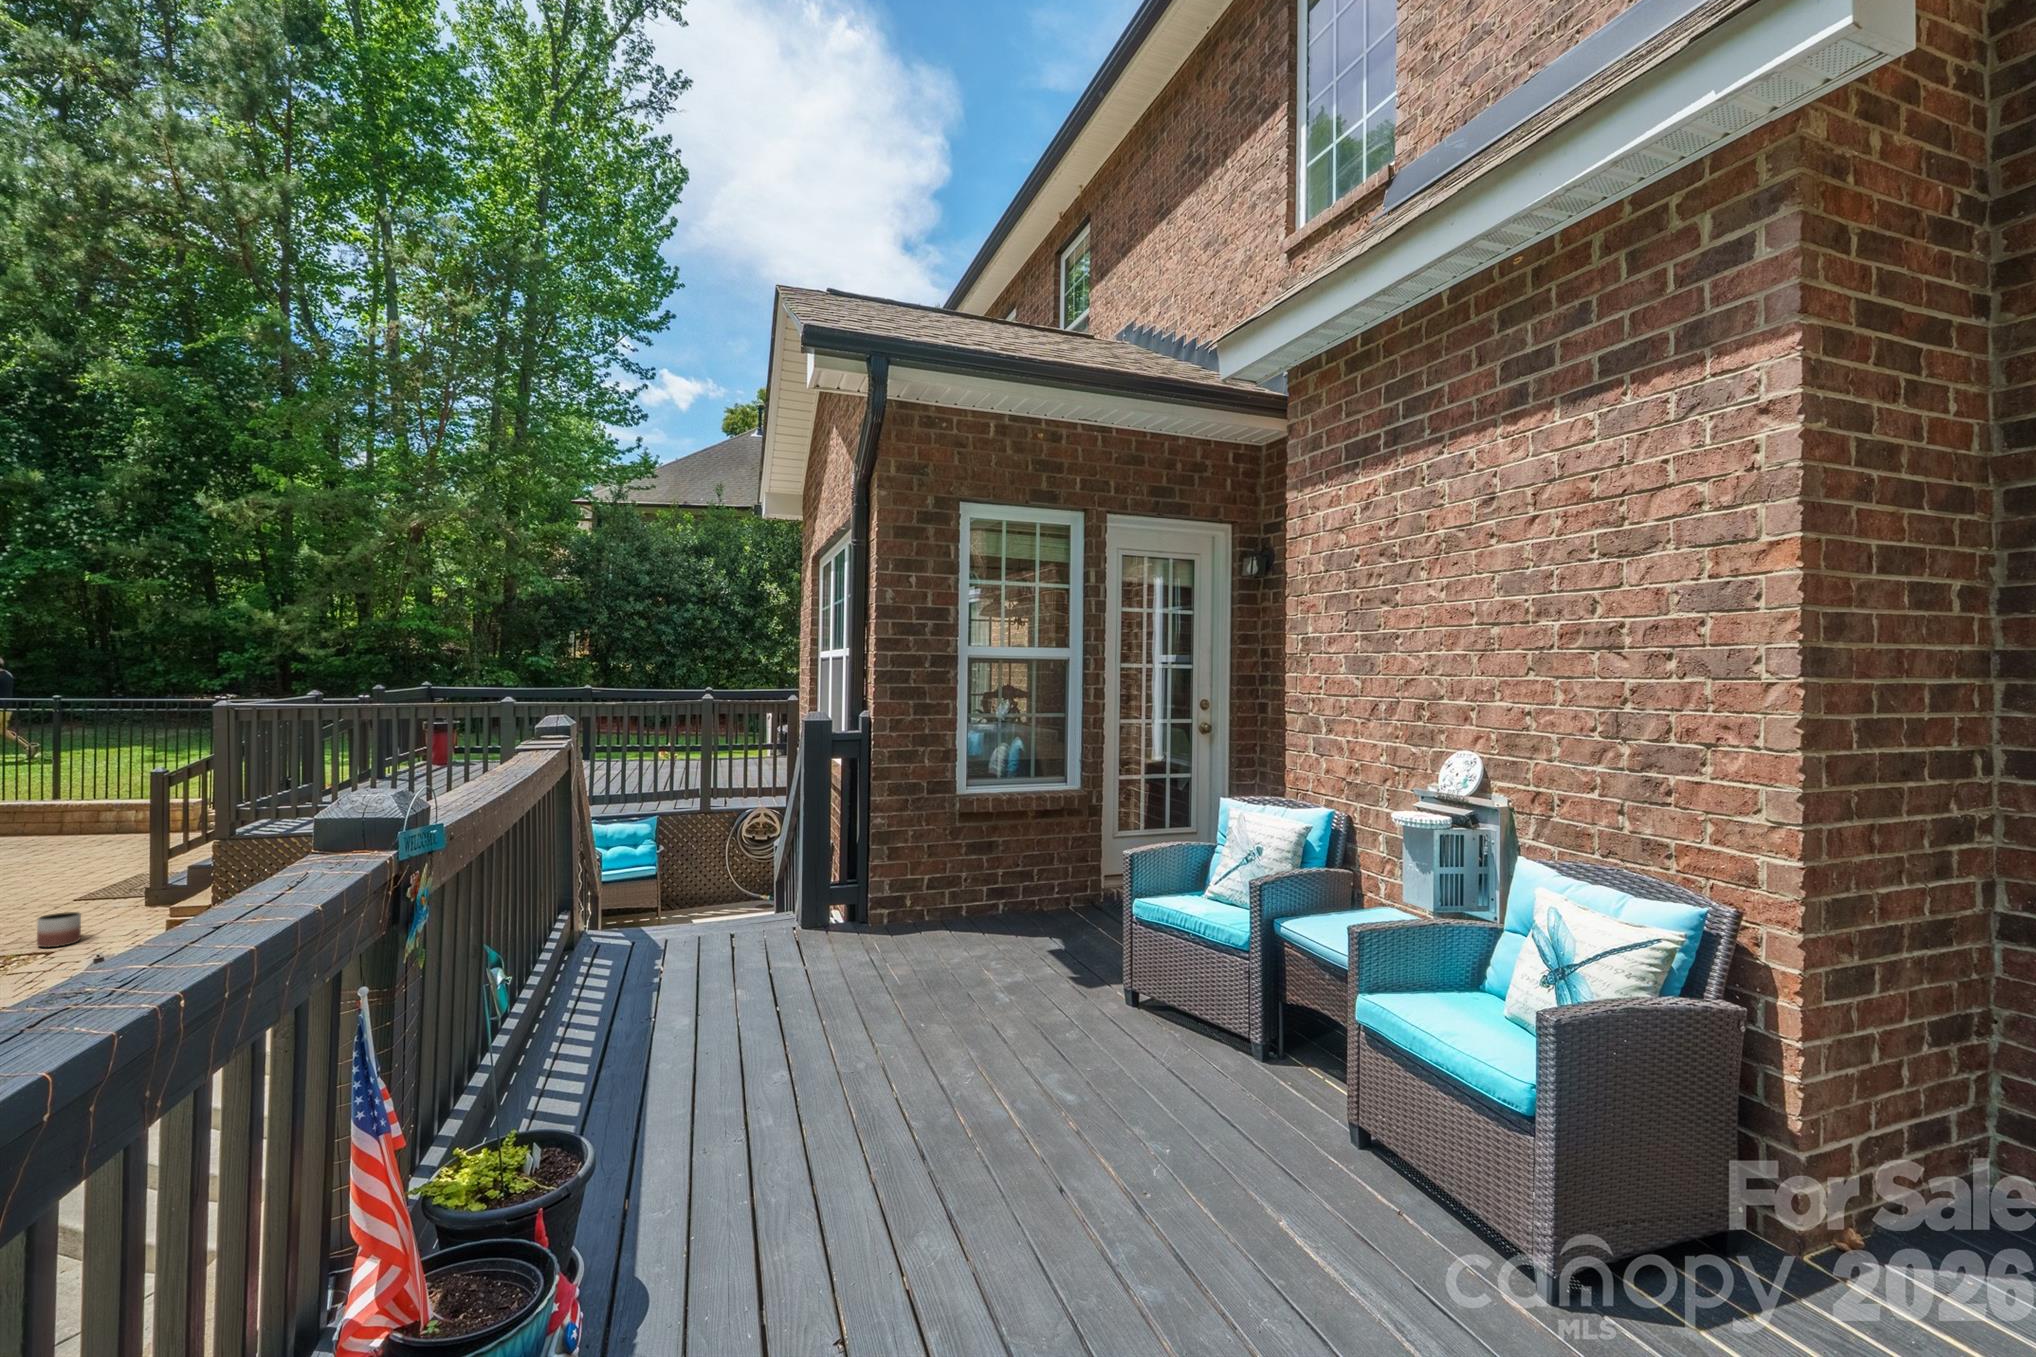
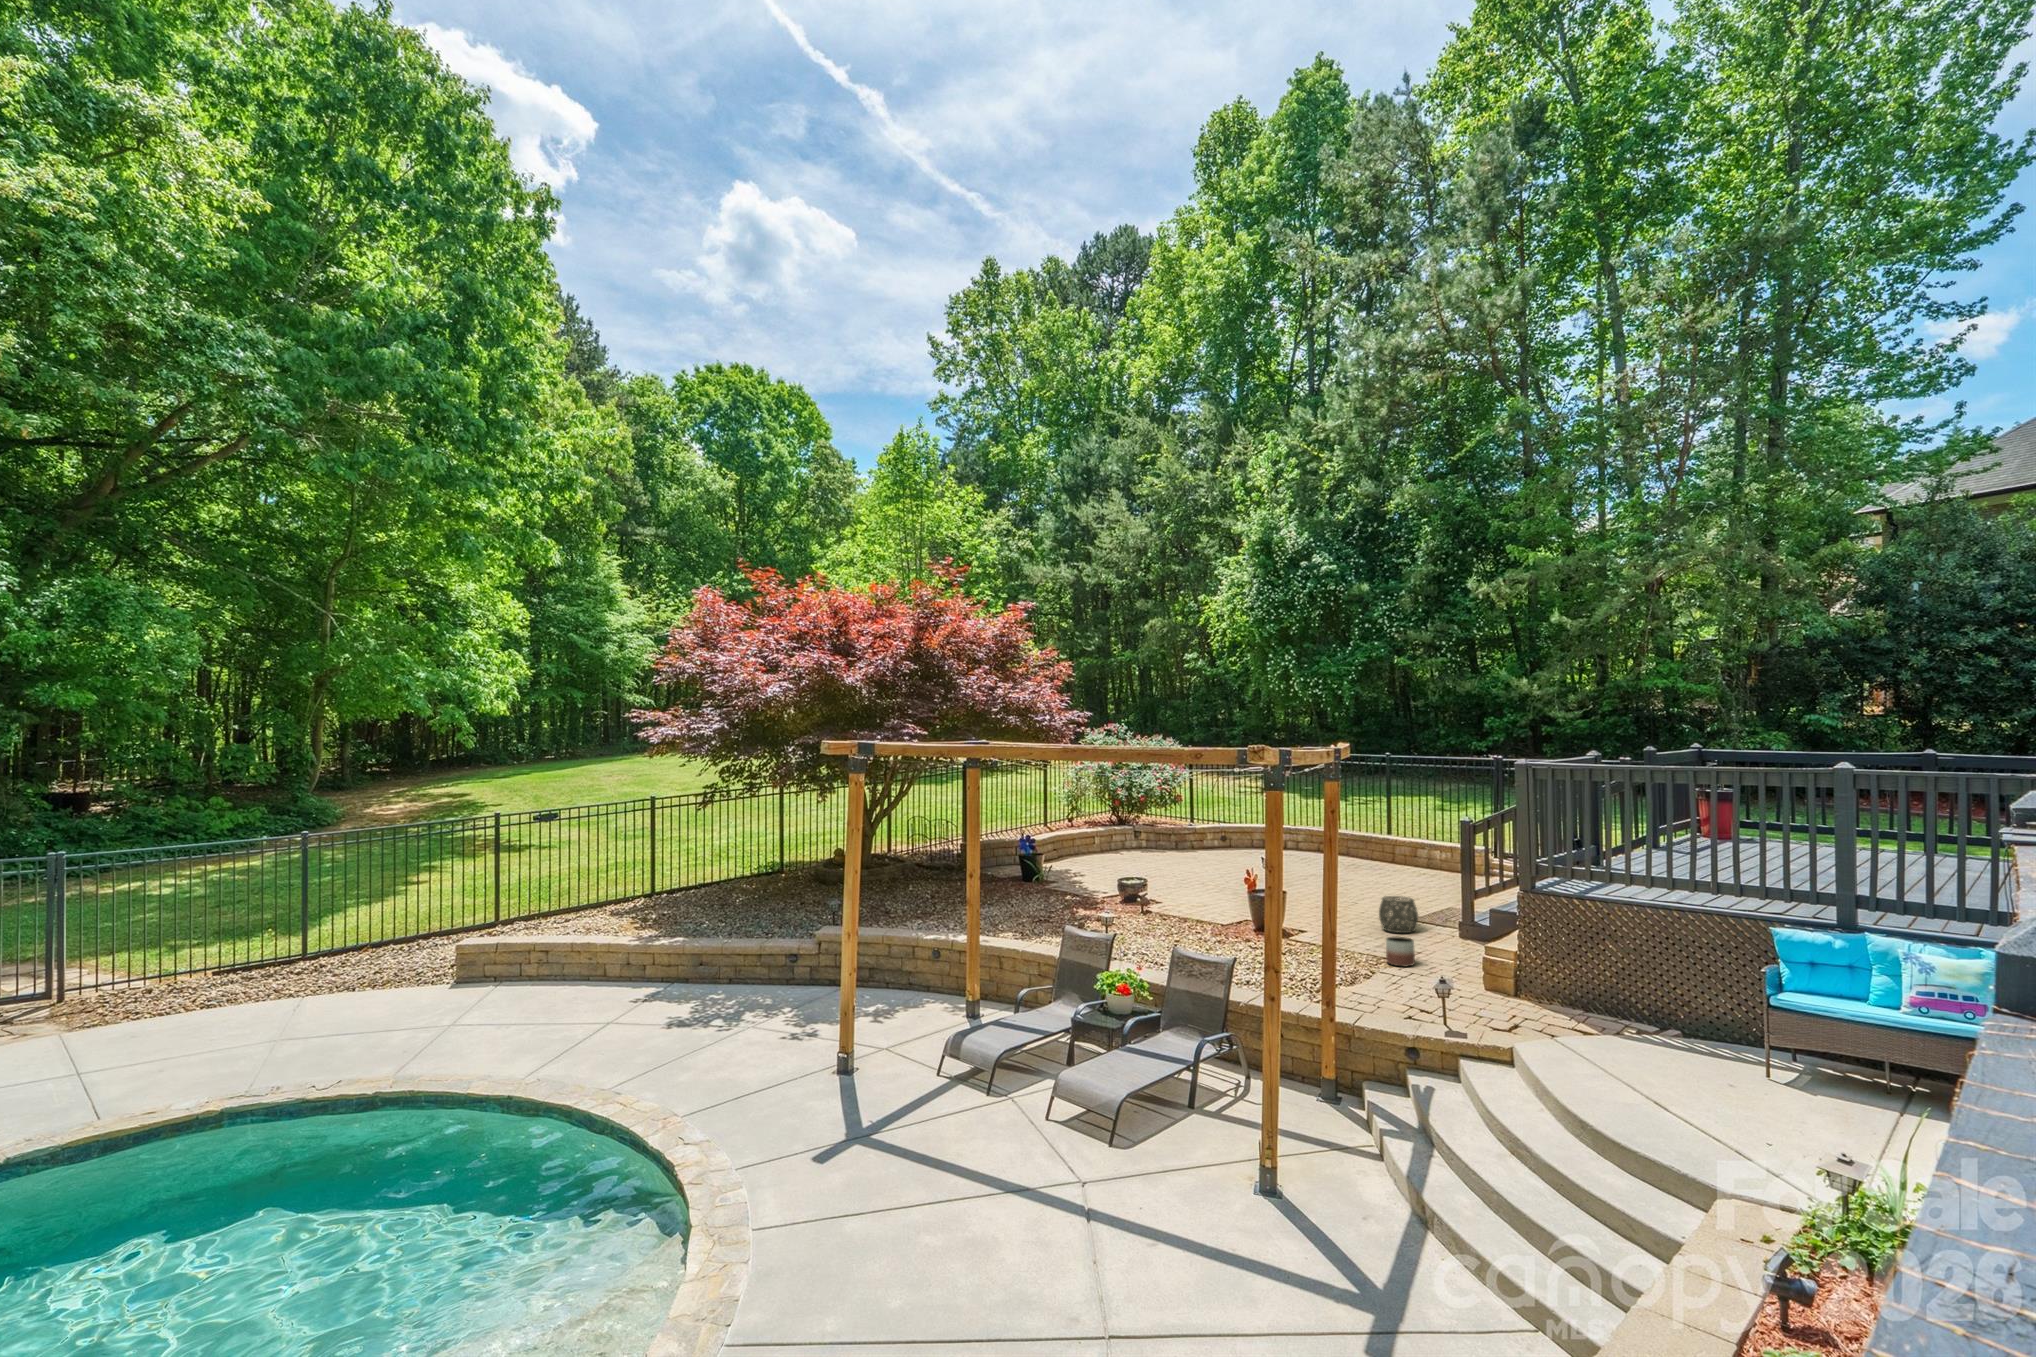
woven basket: none [30,867,92,912] -> present [1379,896,1418,933]

